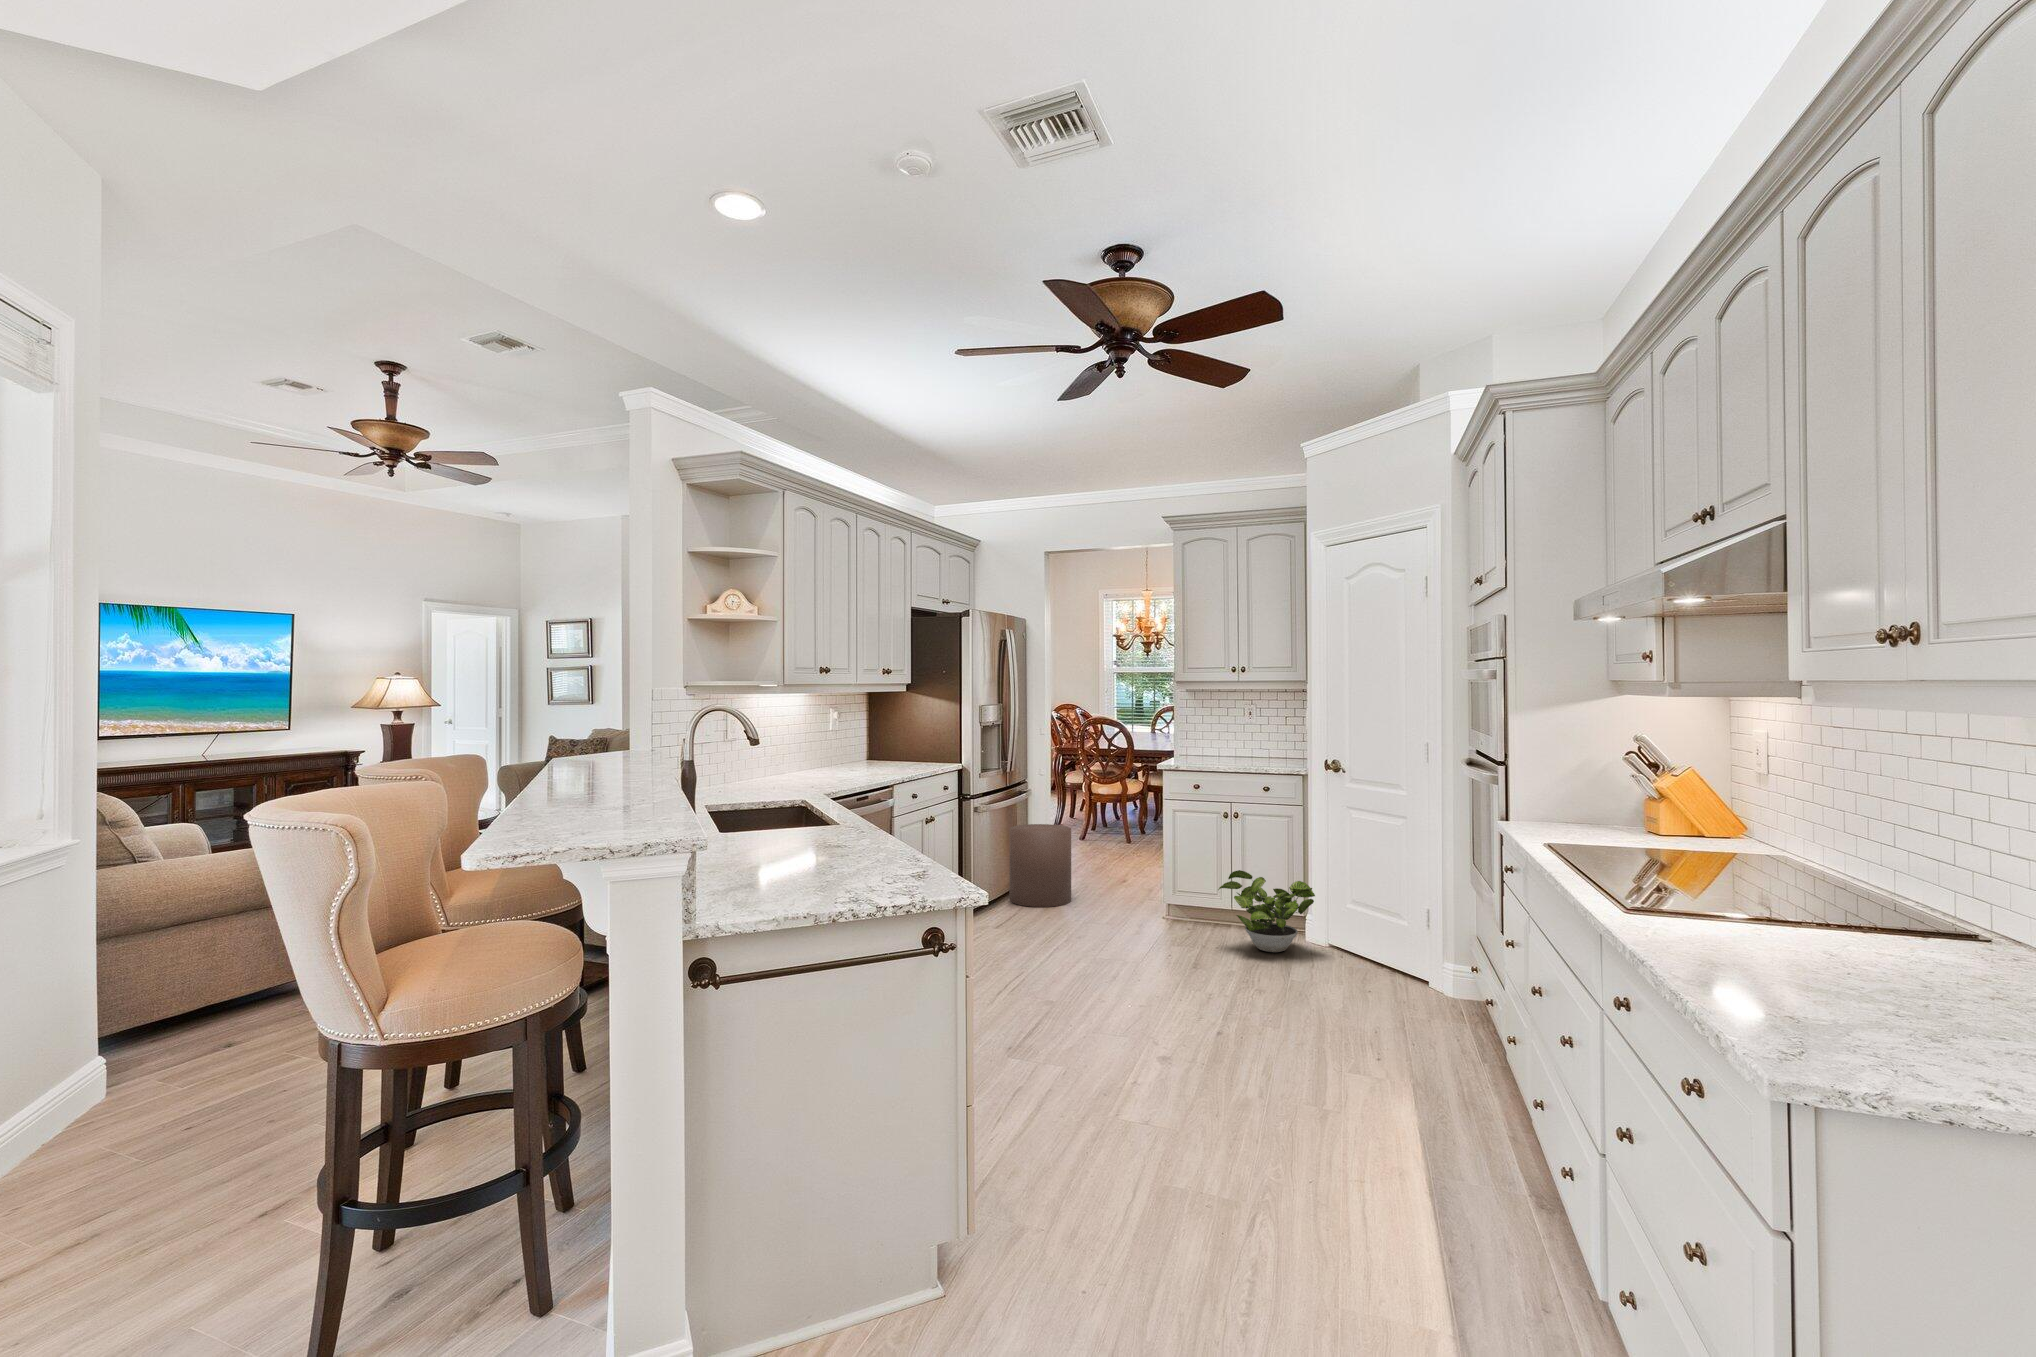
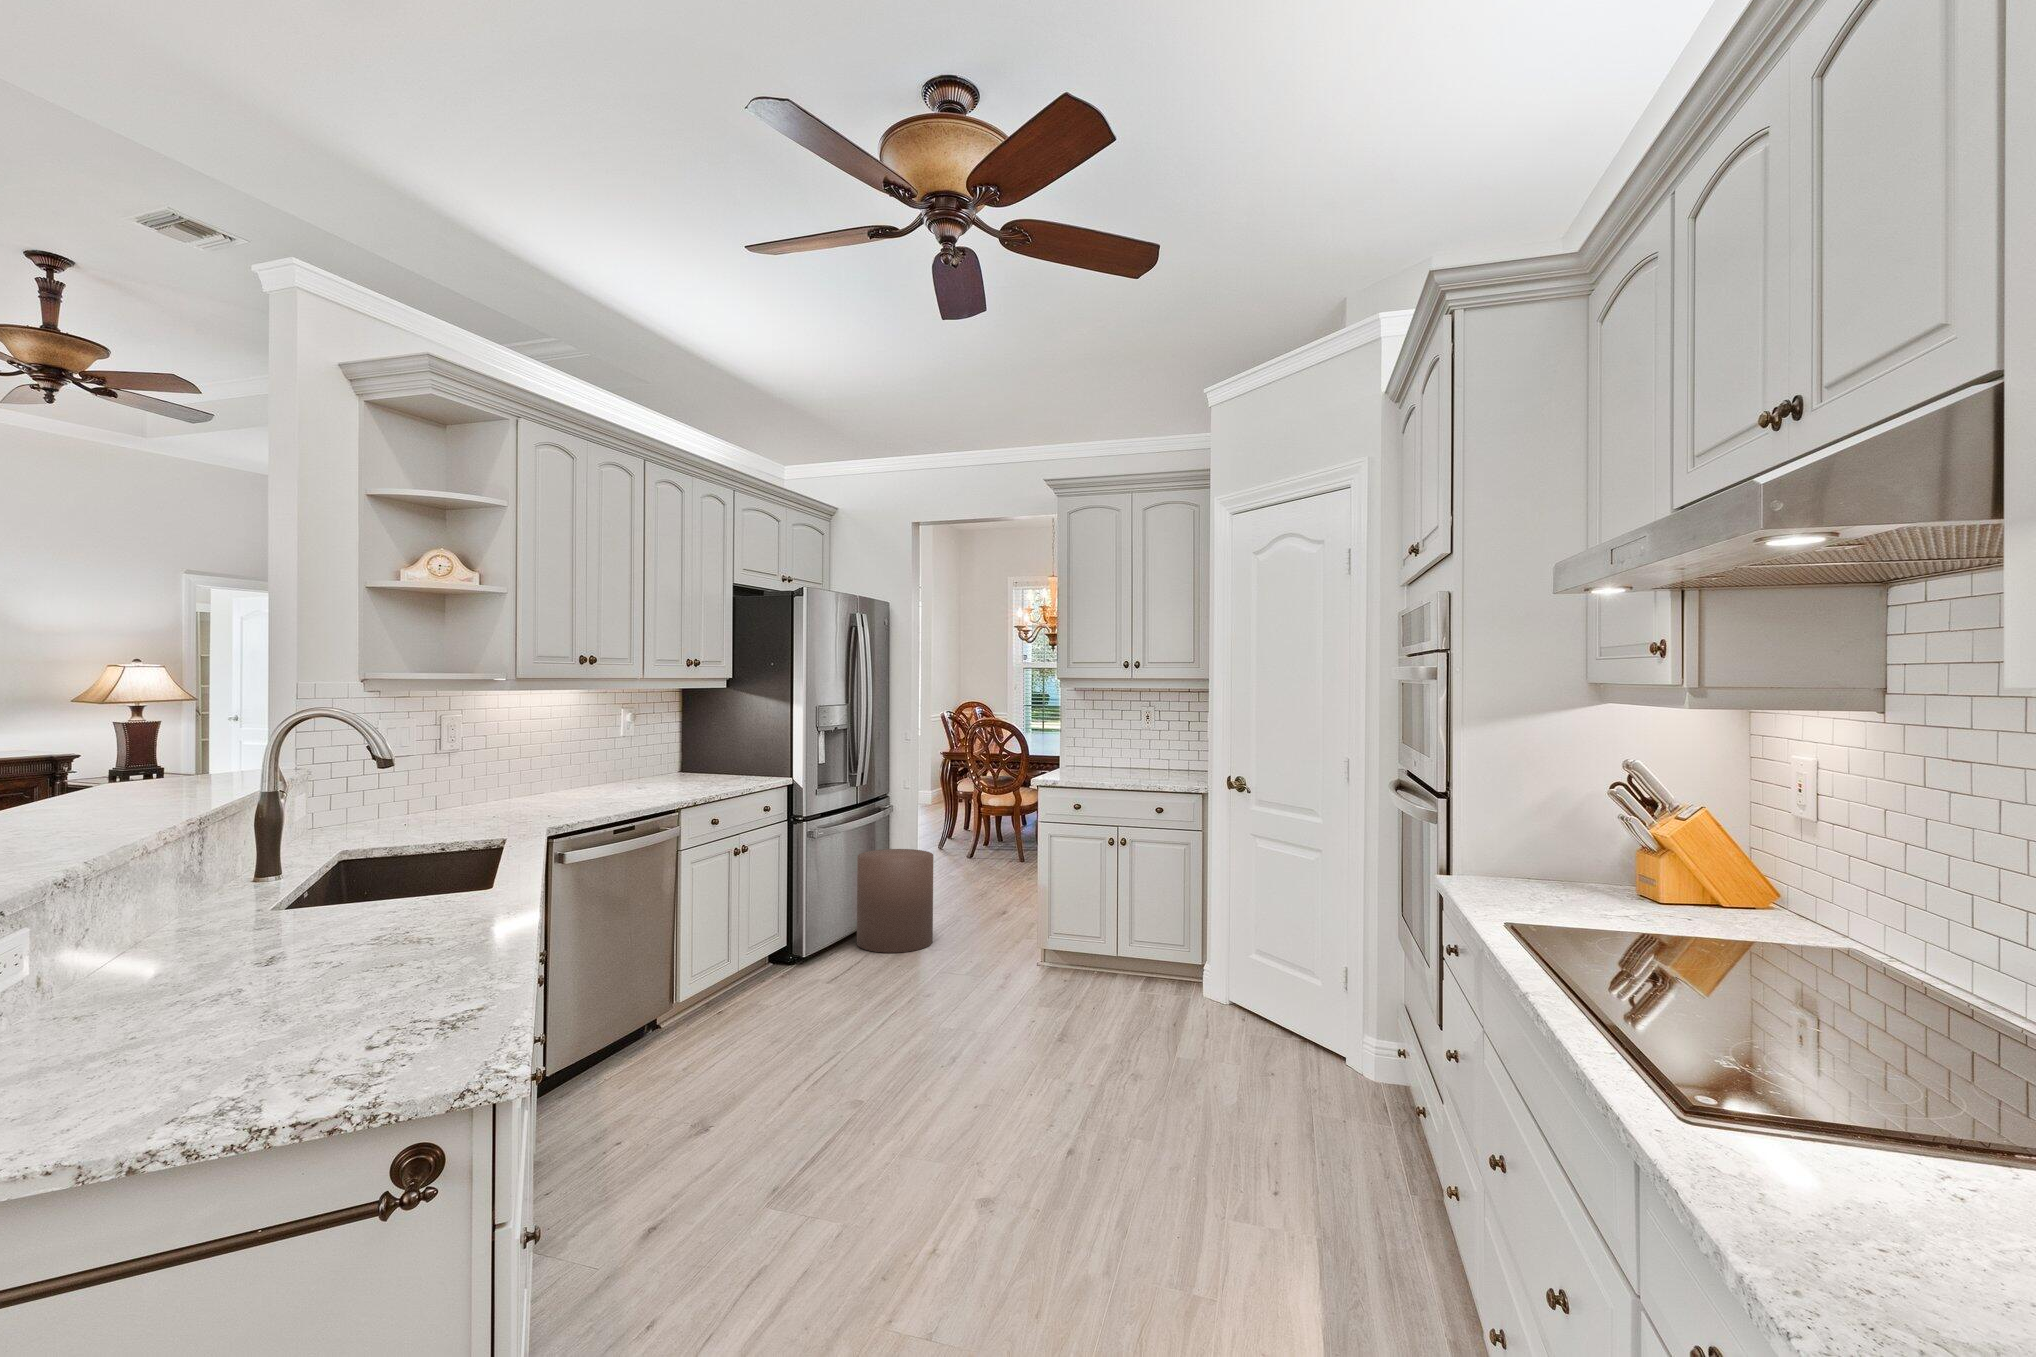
potted plant: present [1218,870,1315,952] -> none [1097,914,1215,1016]

